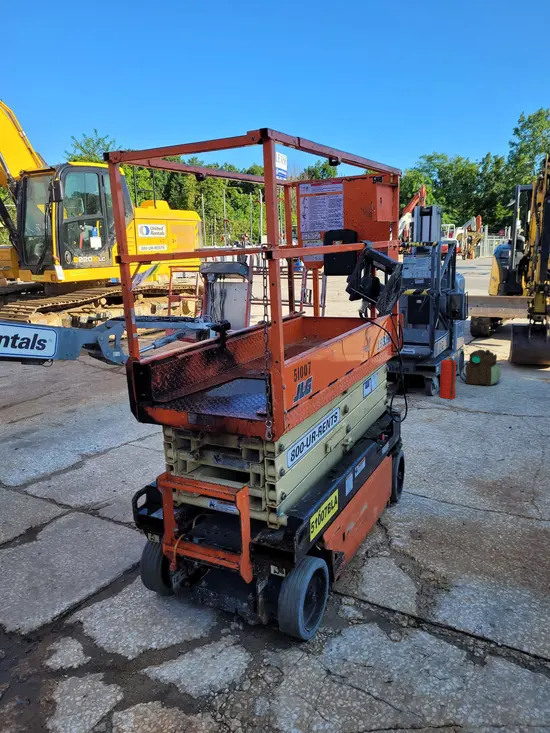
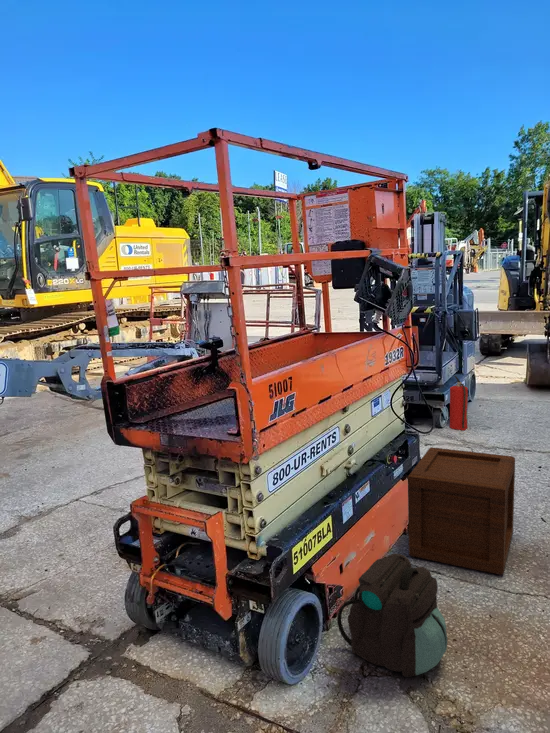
backpack: present [460,350,501,386] -> present [337,554,447,677]
wooden crate: none [402,403,490,499] -> present [408,447,515,575]

